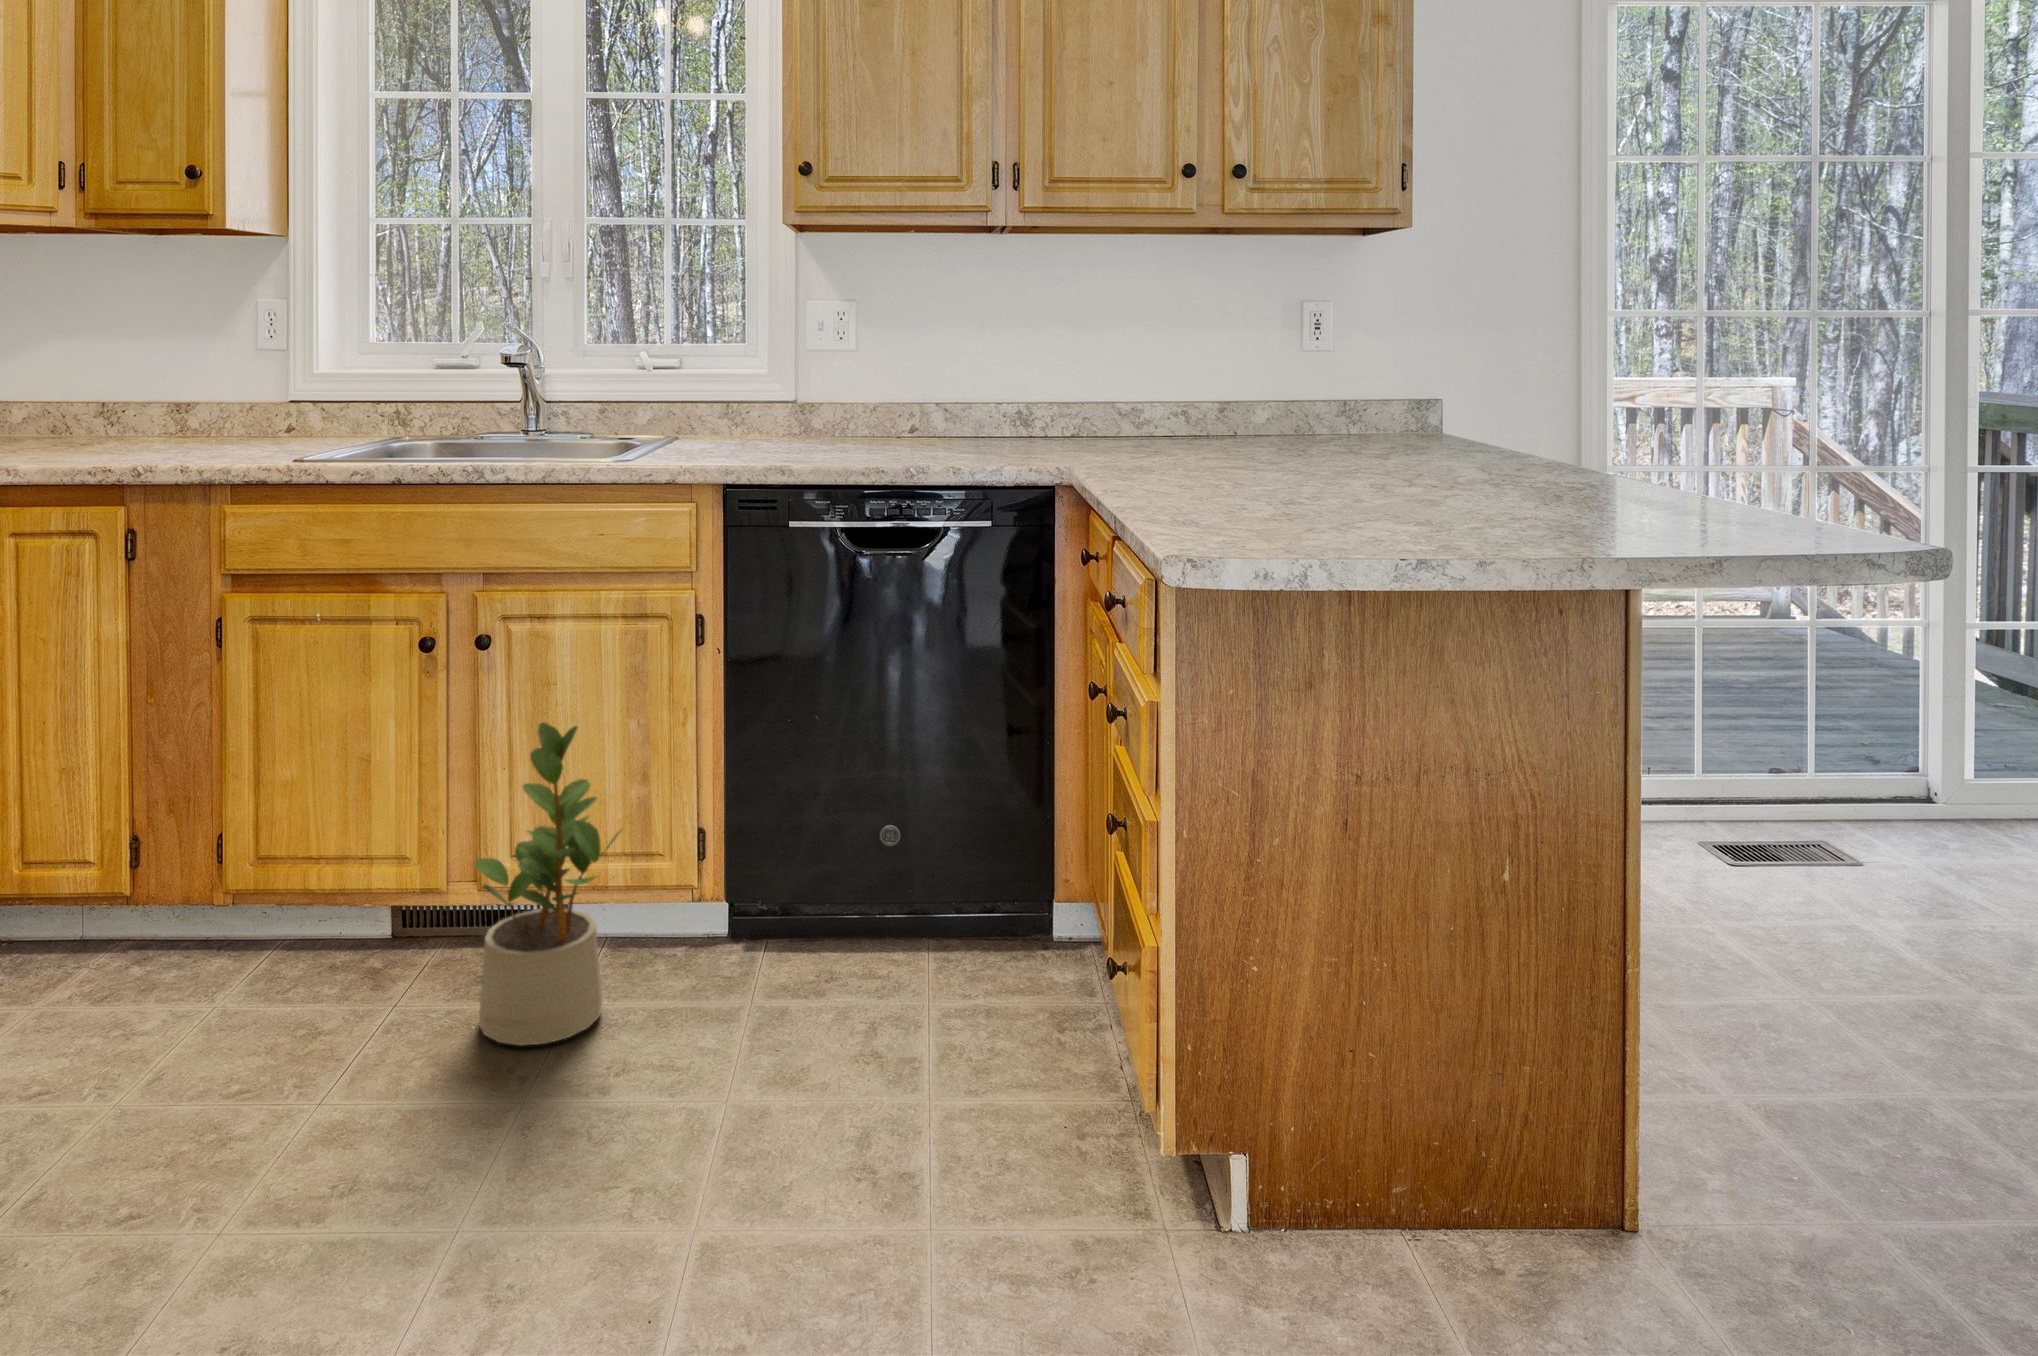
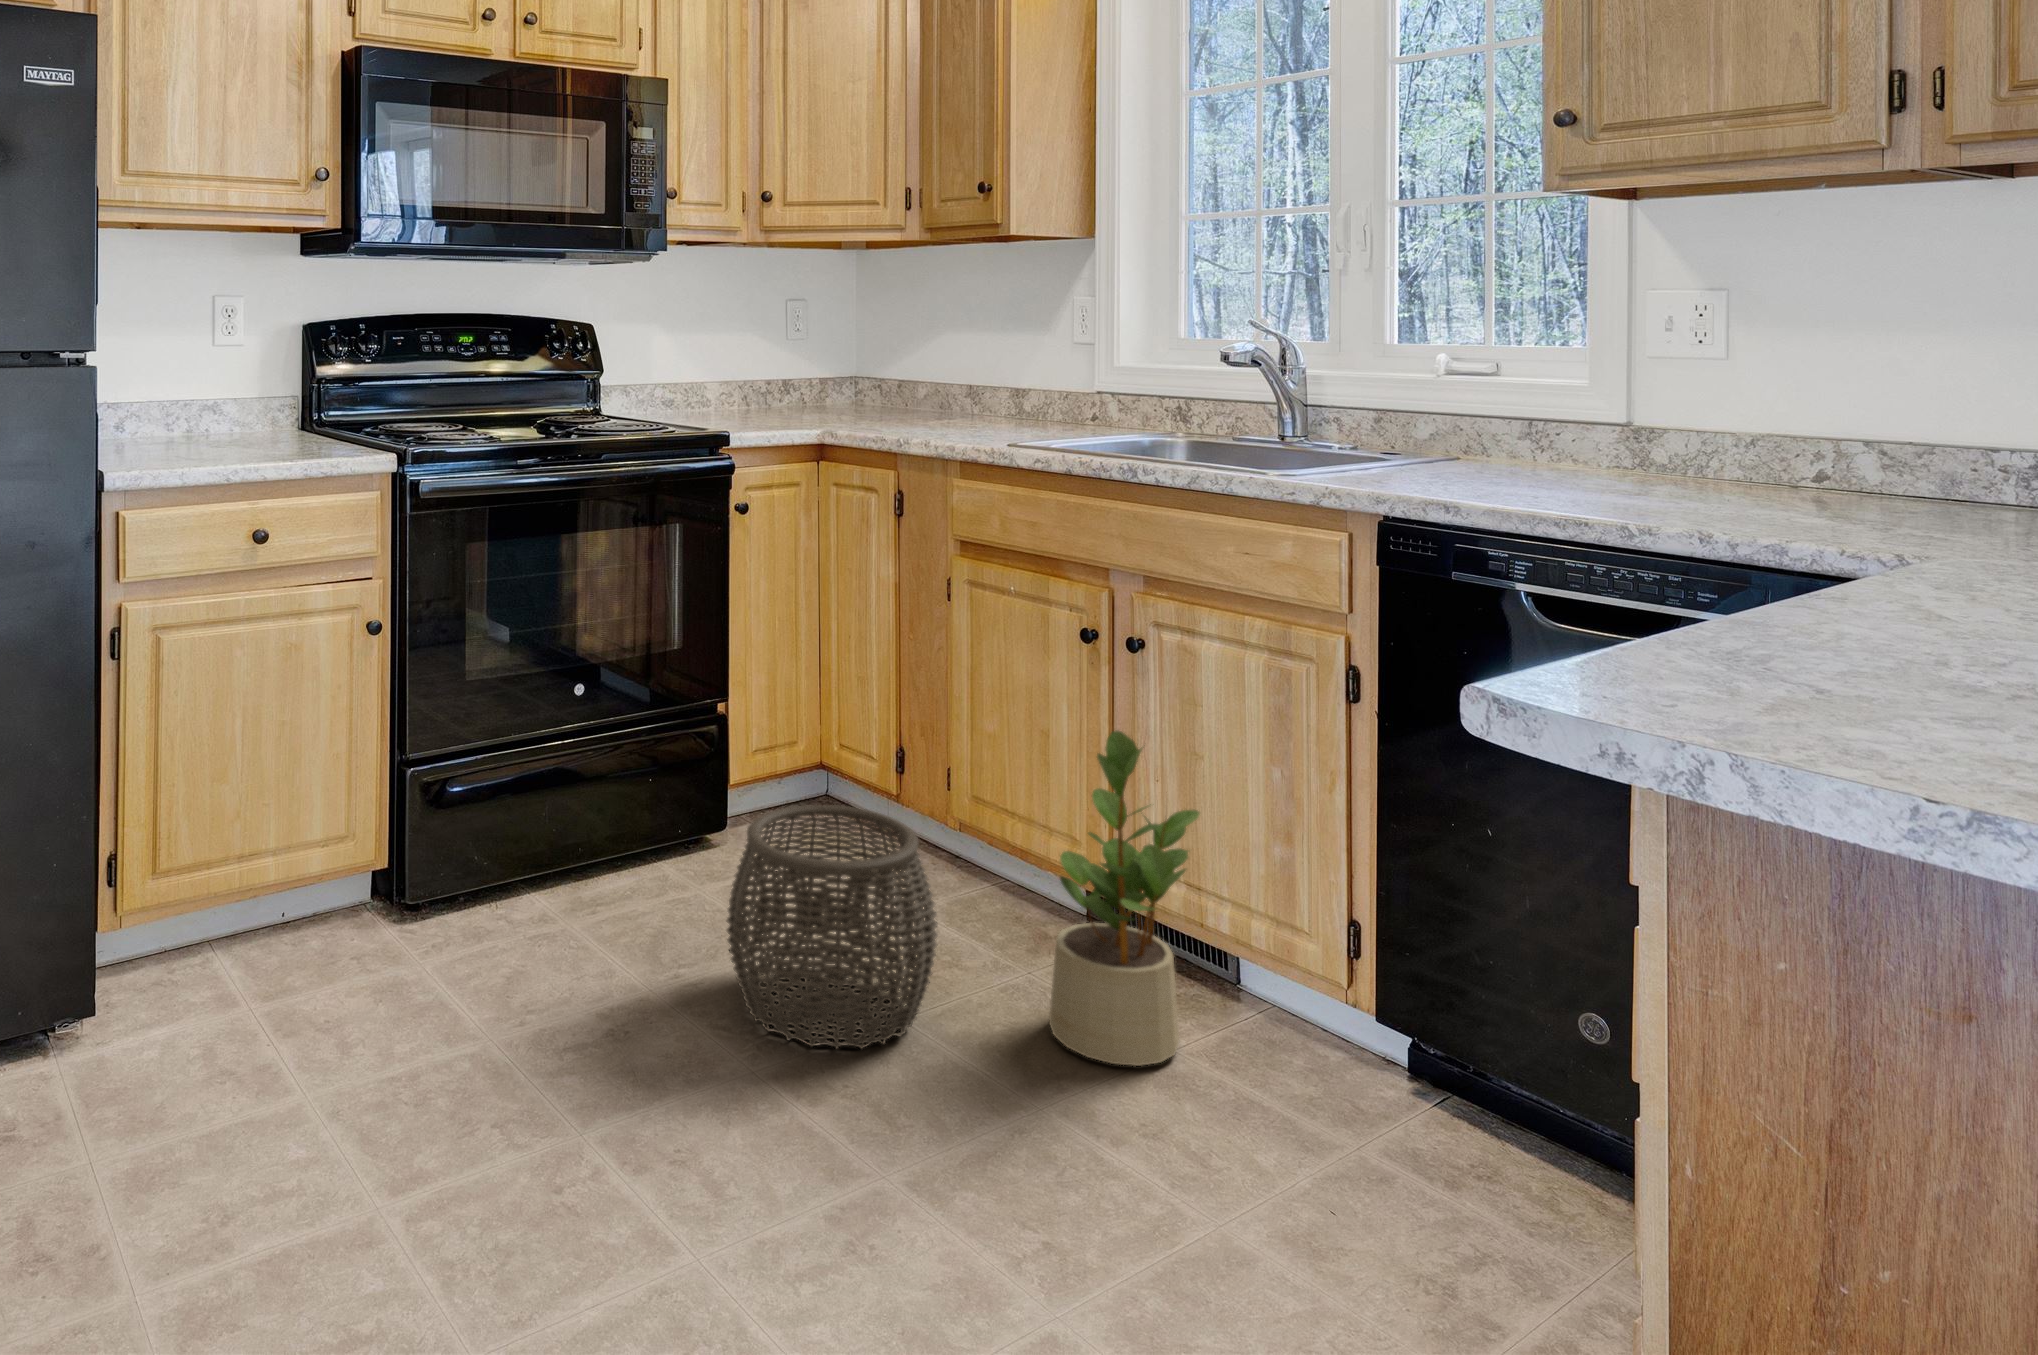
woven basket: none [124,893,400,1197] -> present [727,805,938,1049]

